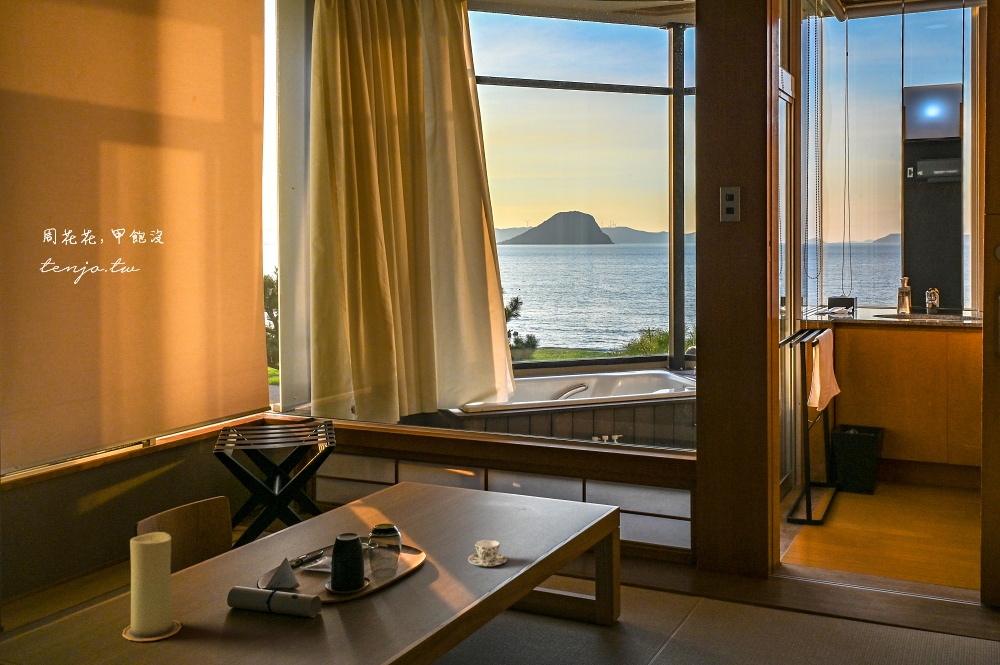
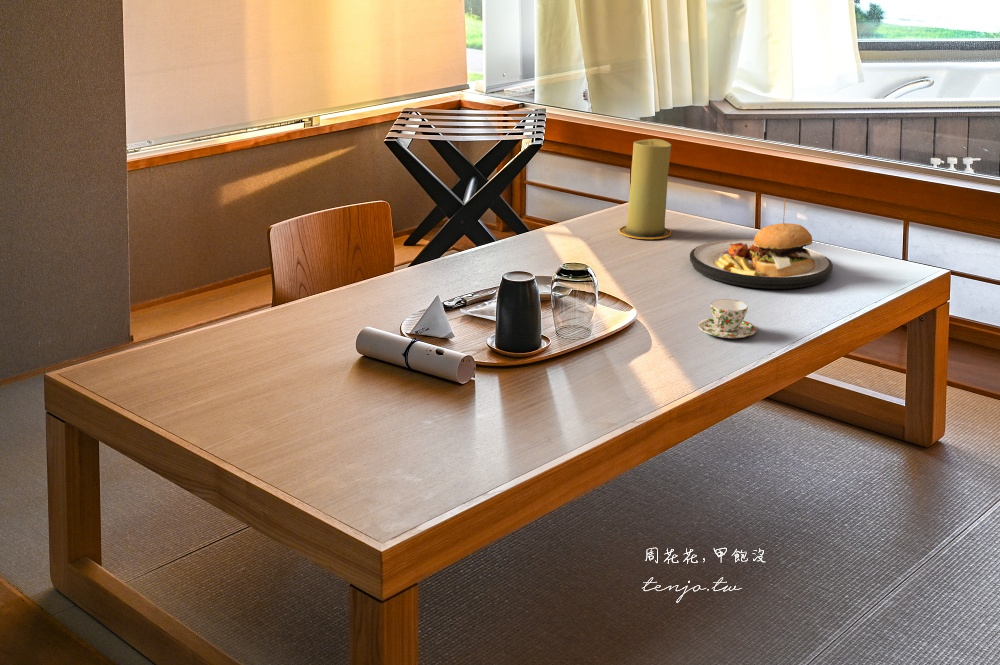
plate: none [452,470,547,531] -> present [690,200,833,289]
candle: present [123,532,181,641] -> present [618,139,671,239]

